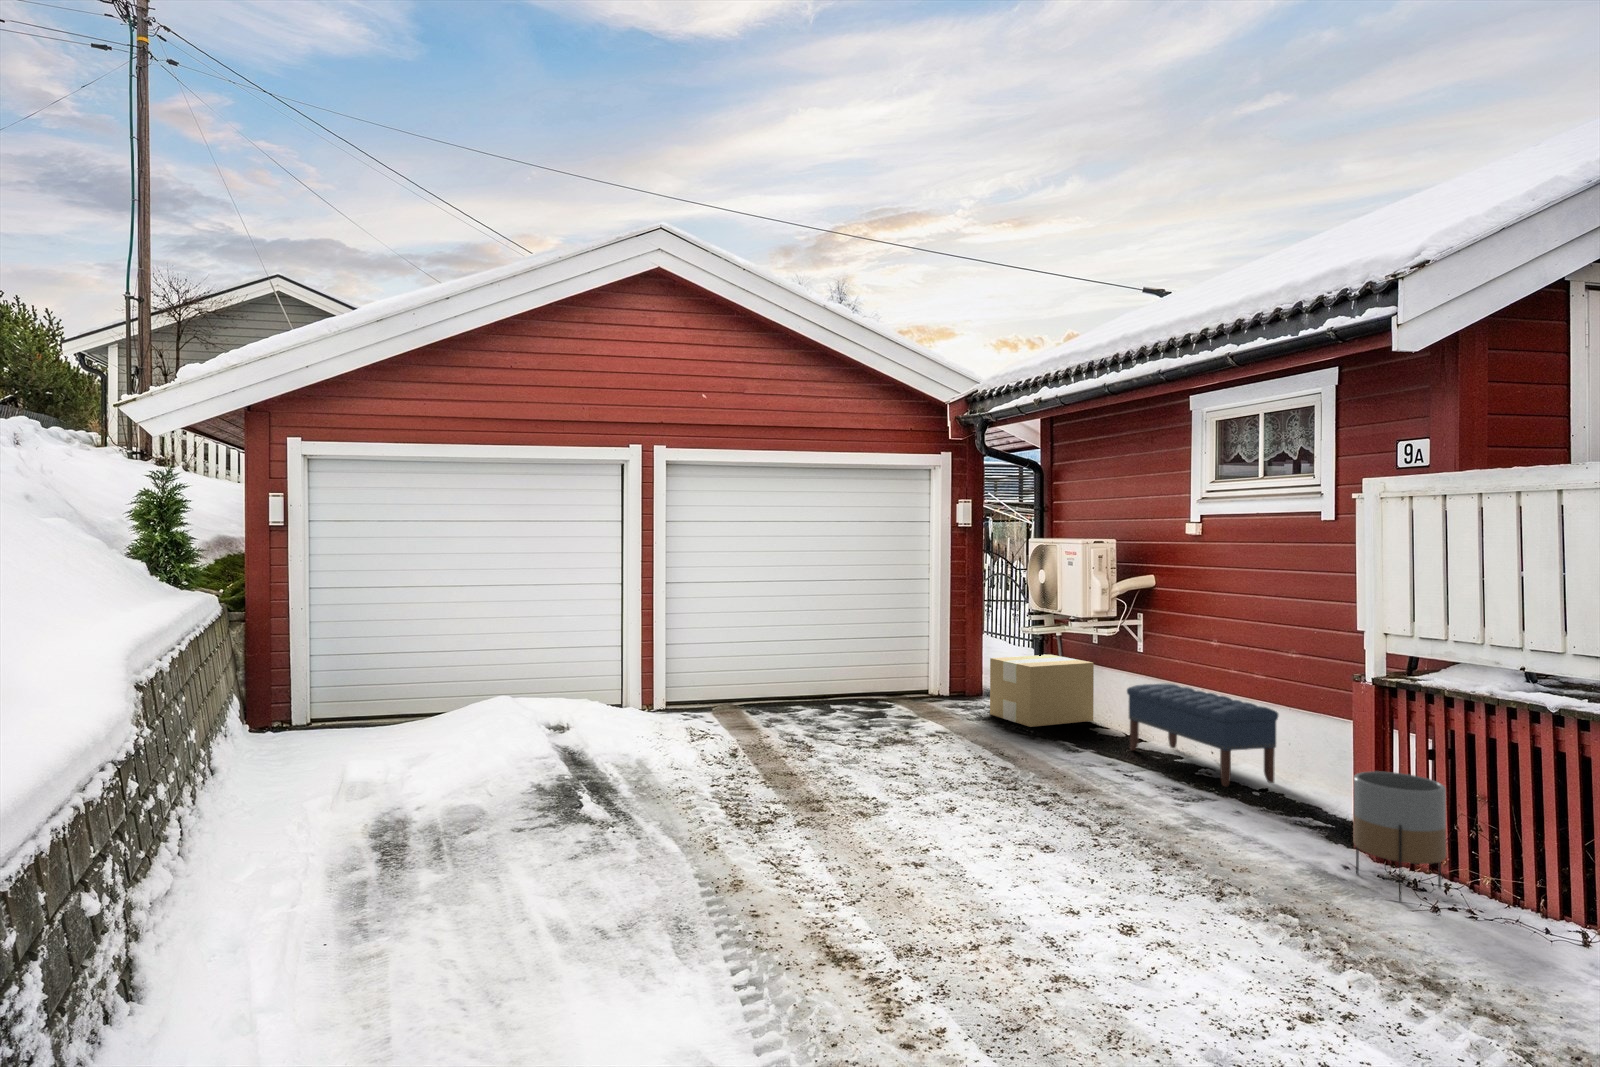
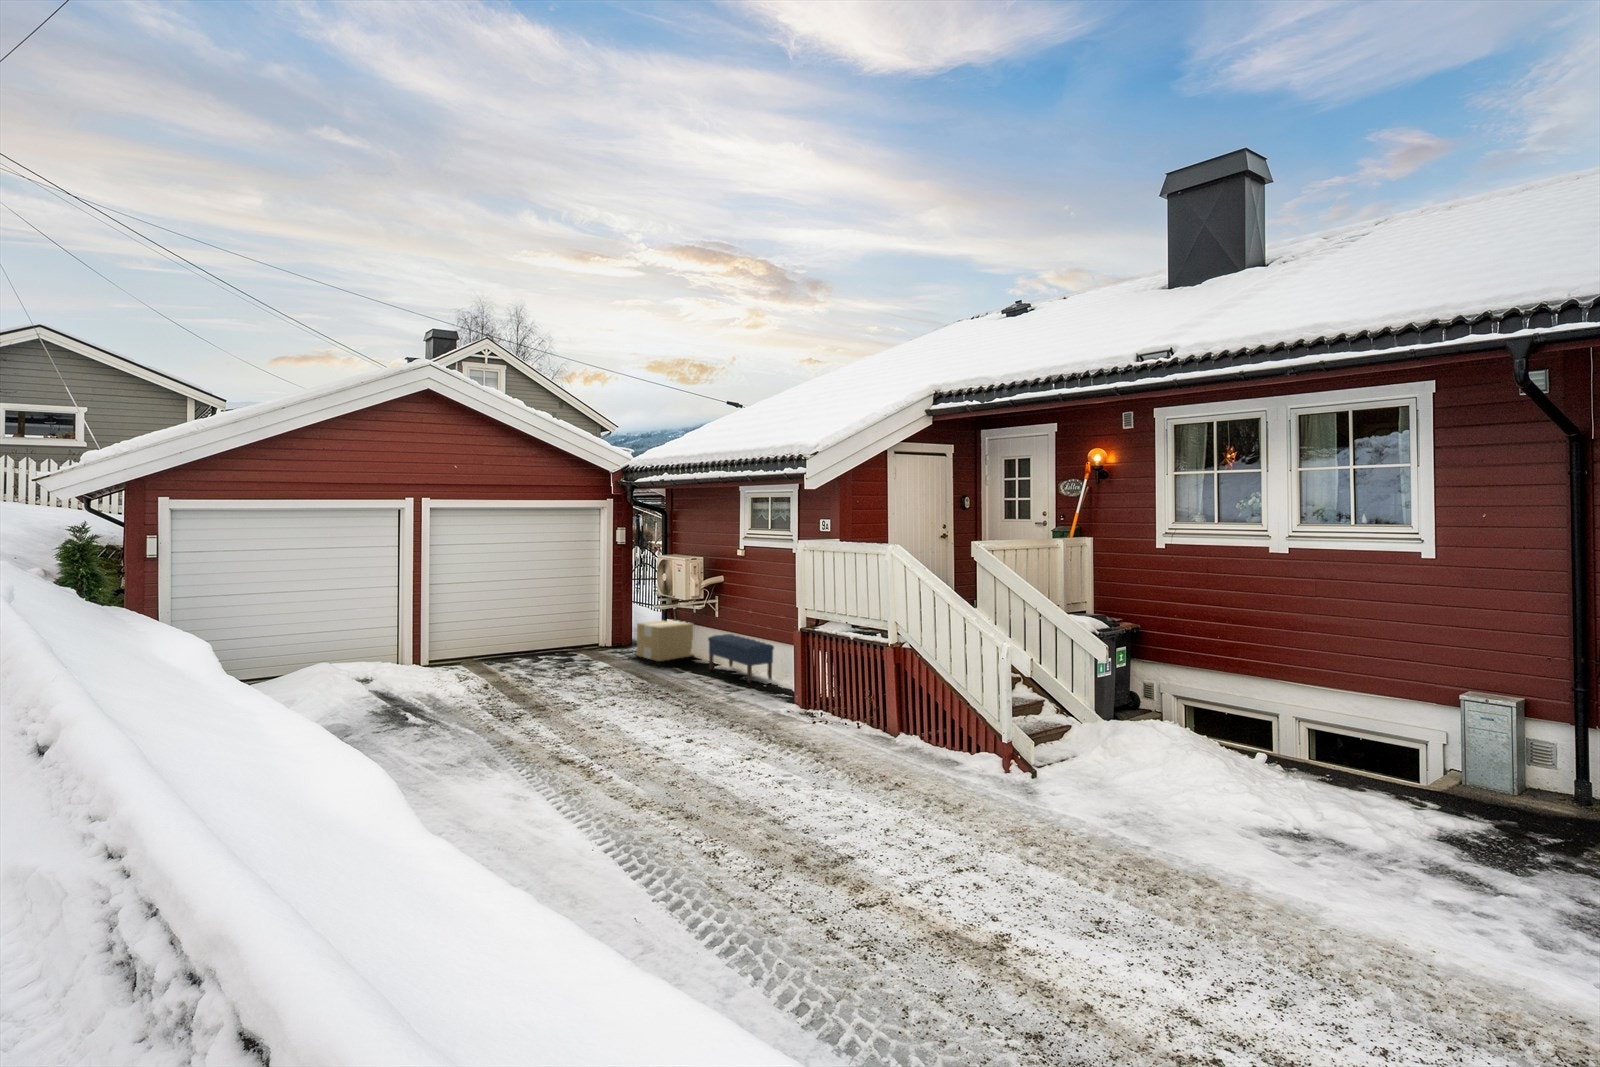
planter: present [1353,771,1446,901] -> none [784,669,816,720]

